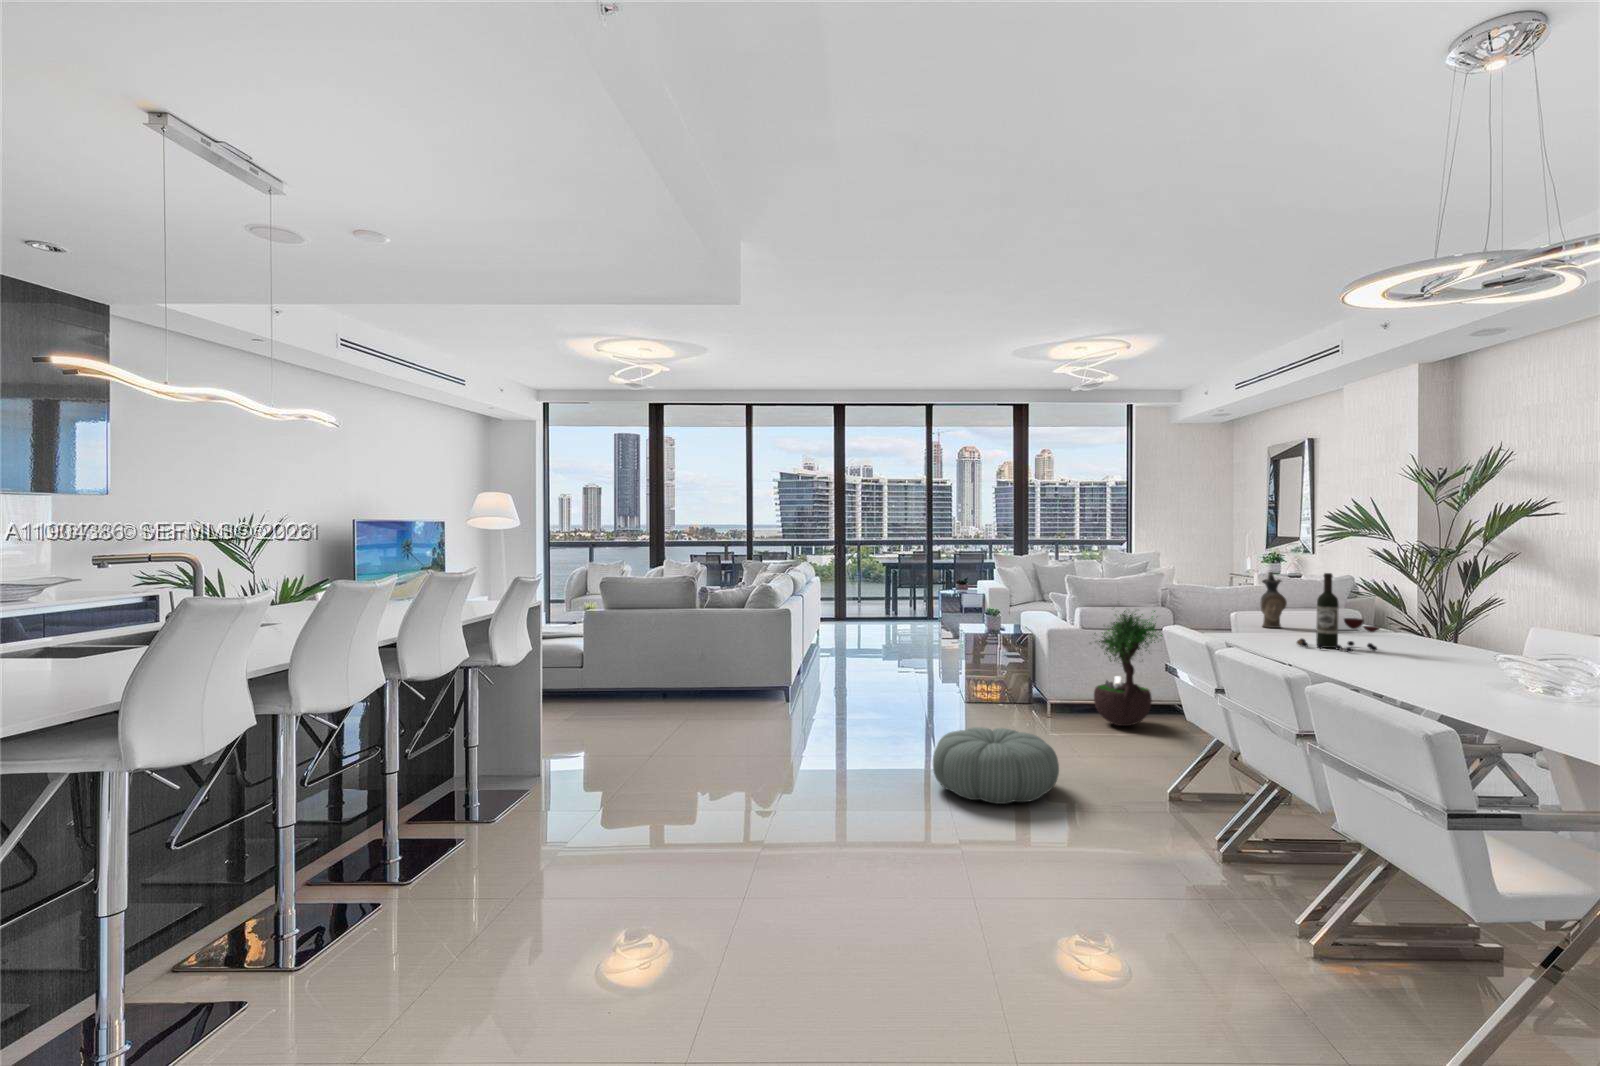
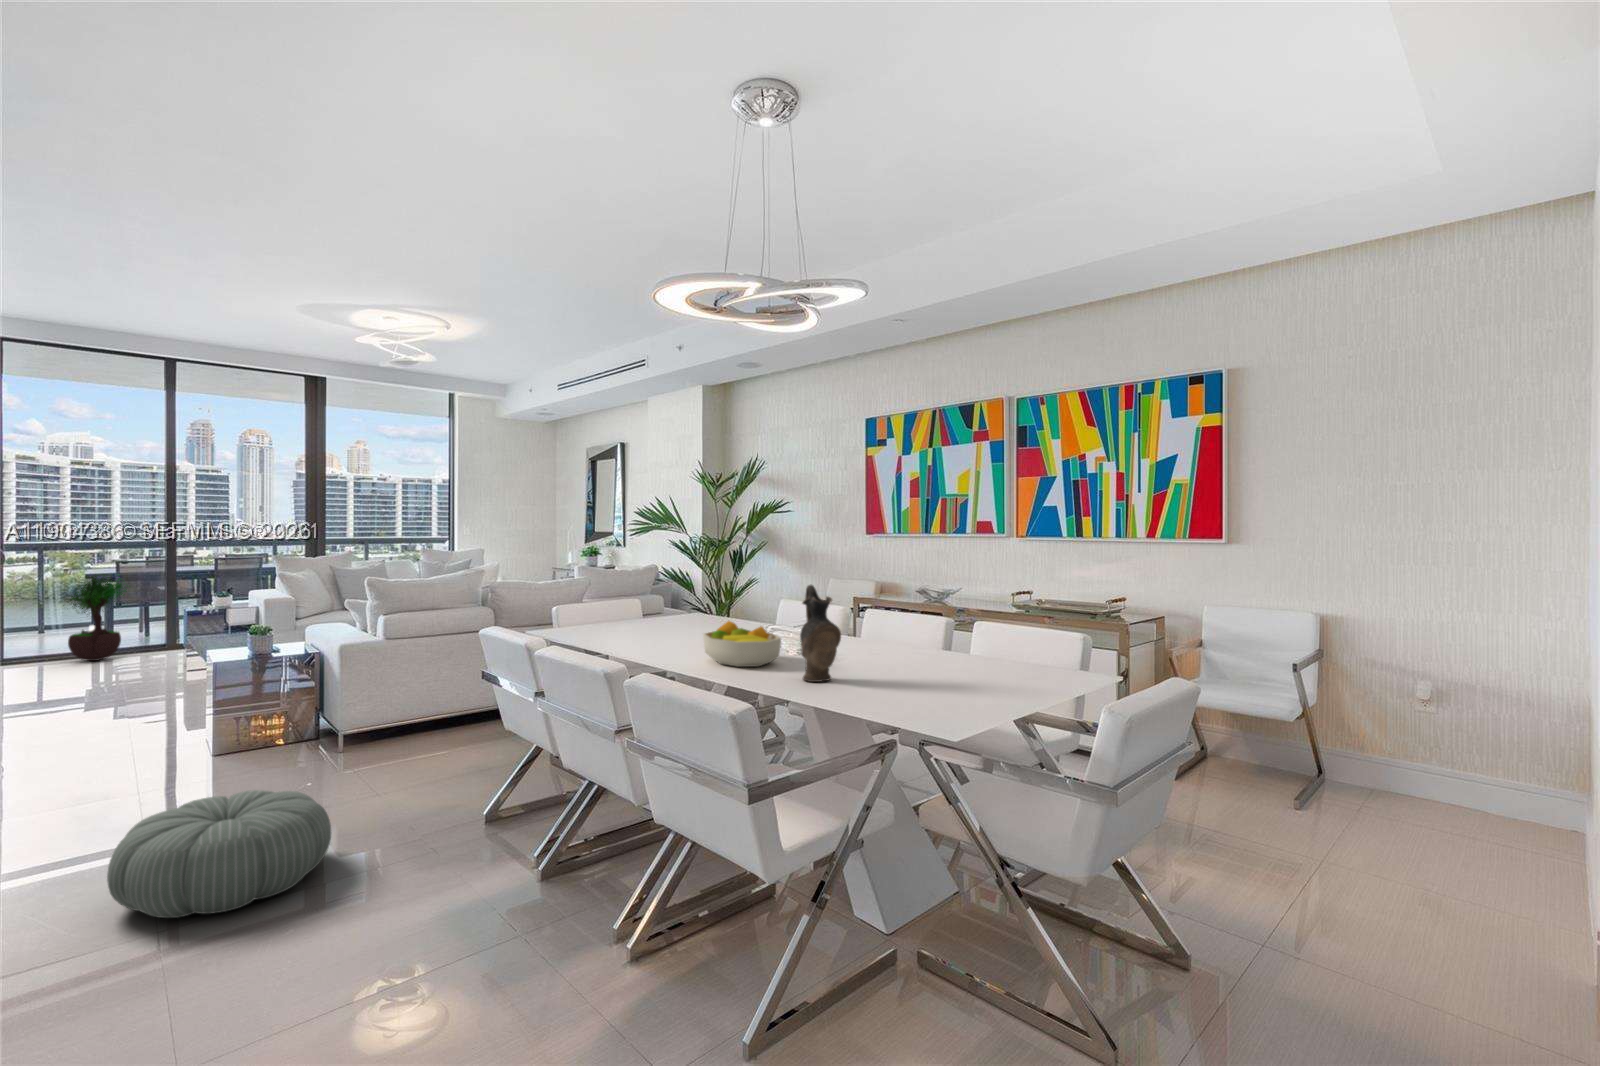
ceramic pitcher: present [1260,572,1287,628] -> present [800,585,841,682]
wine bottle: present [1297,573,1380,652] -> none [613,557,690,637]
potted tree: present [1094,610,1162,726] -> present [68,575,126,661]
fruit bowl: none [1392,642,1488,691] -> present [703,621,781,667]

